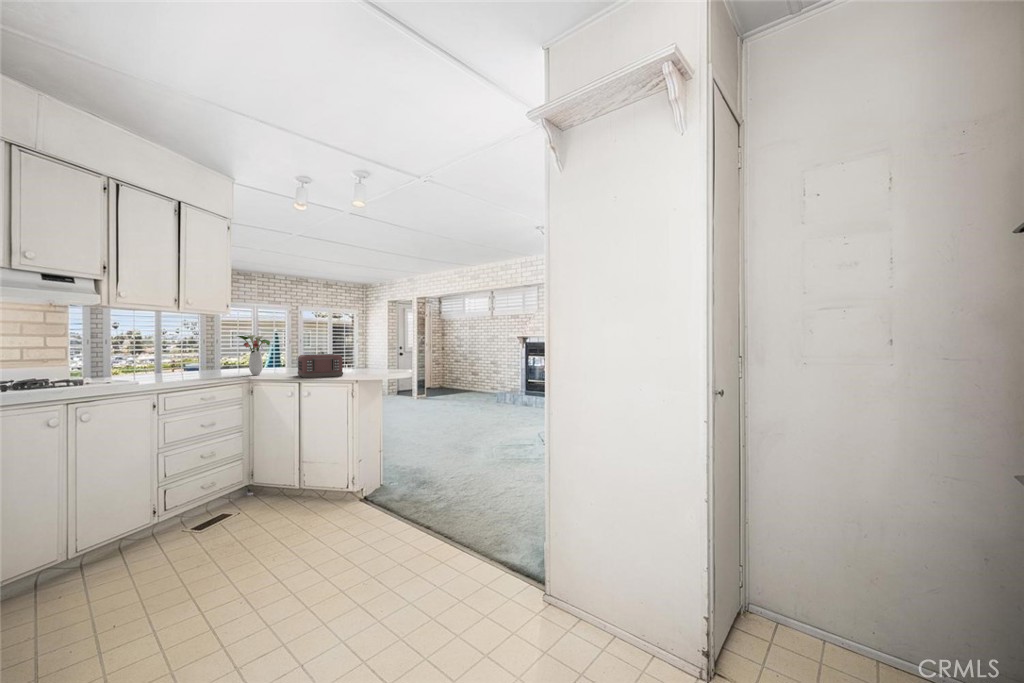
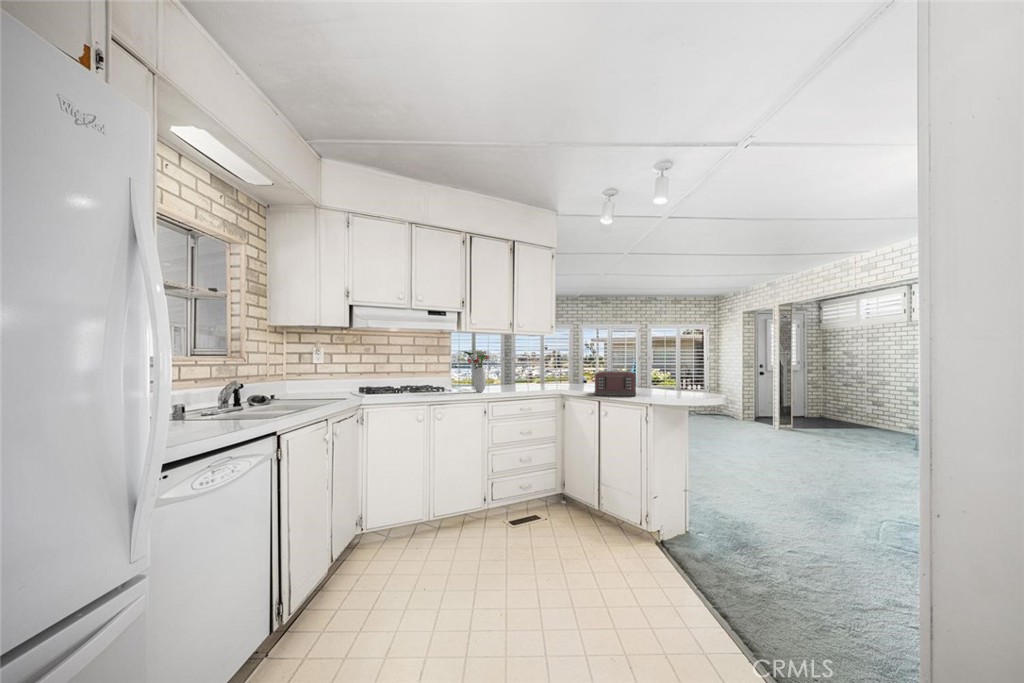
flower arrangement: present [237,335,270,375] -> present [462,350,489,392]

